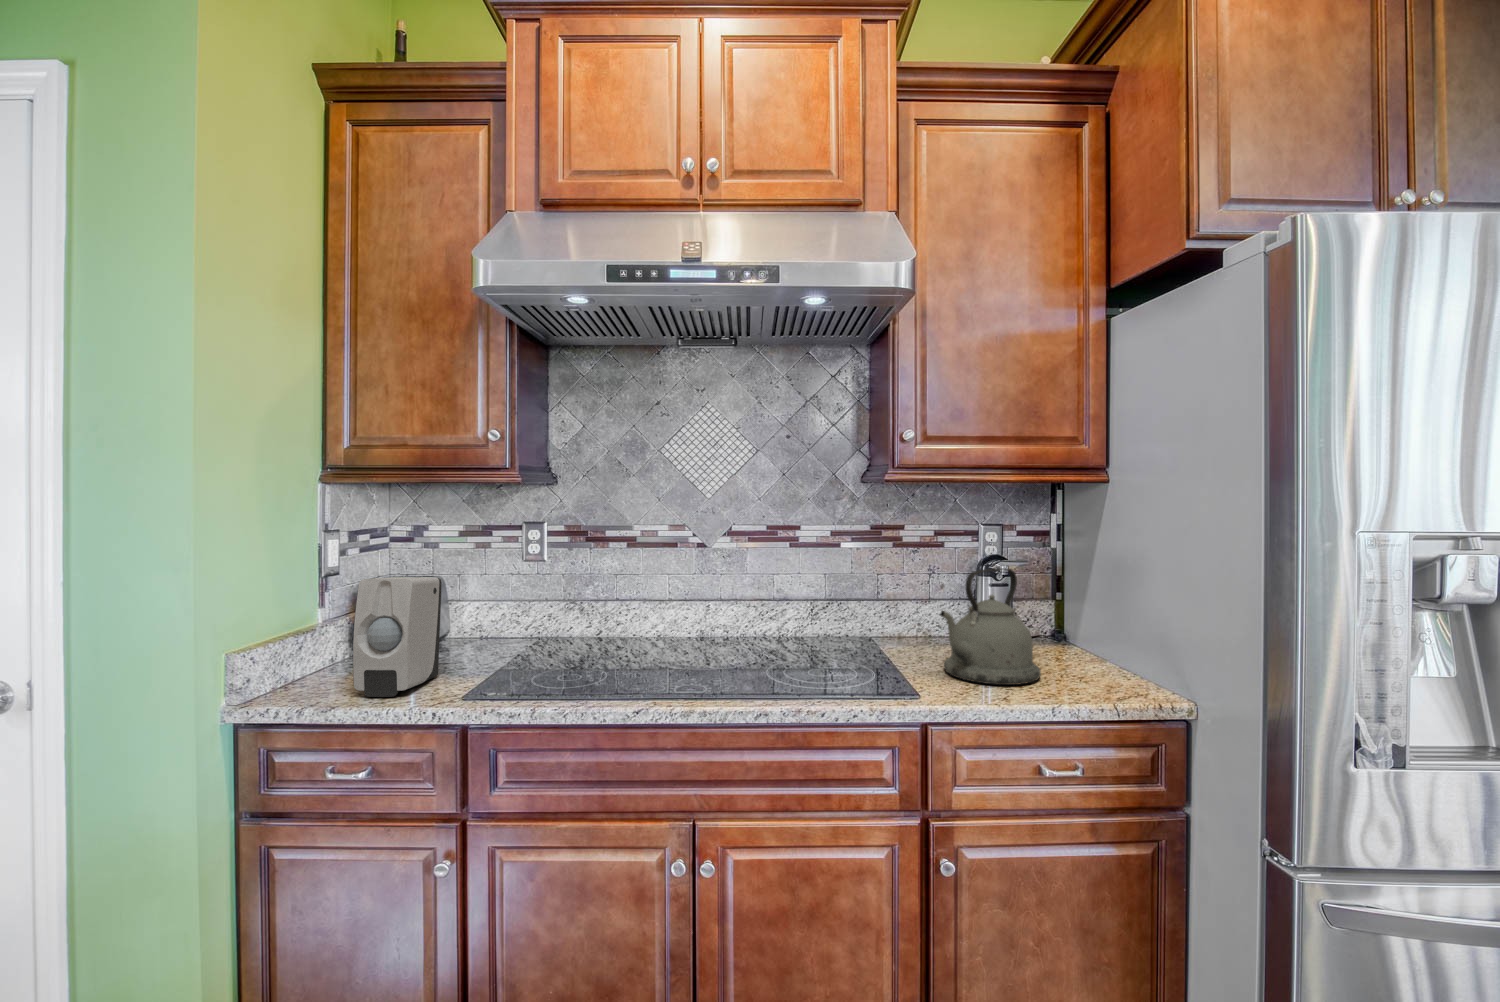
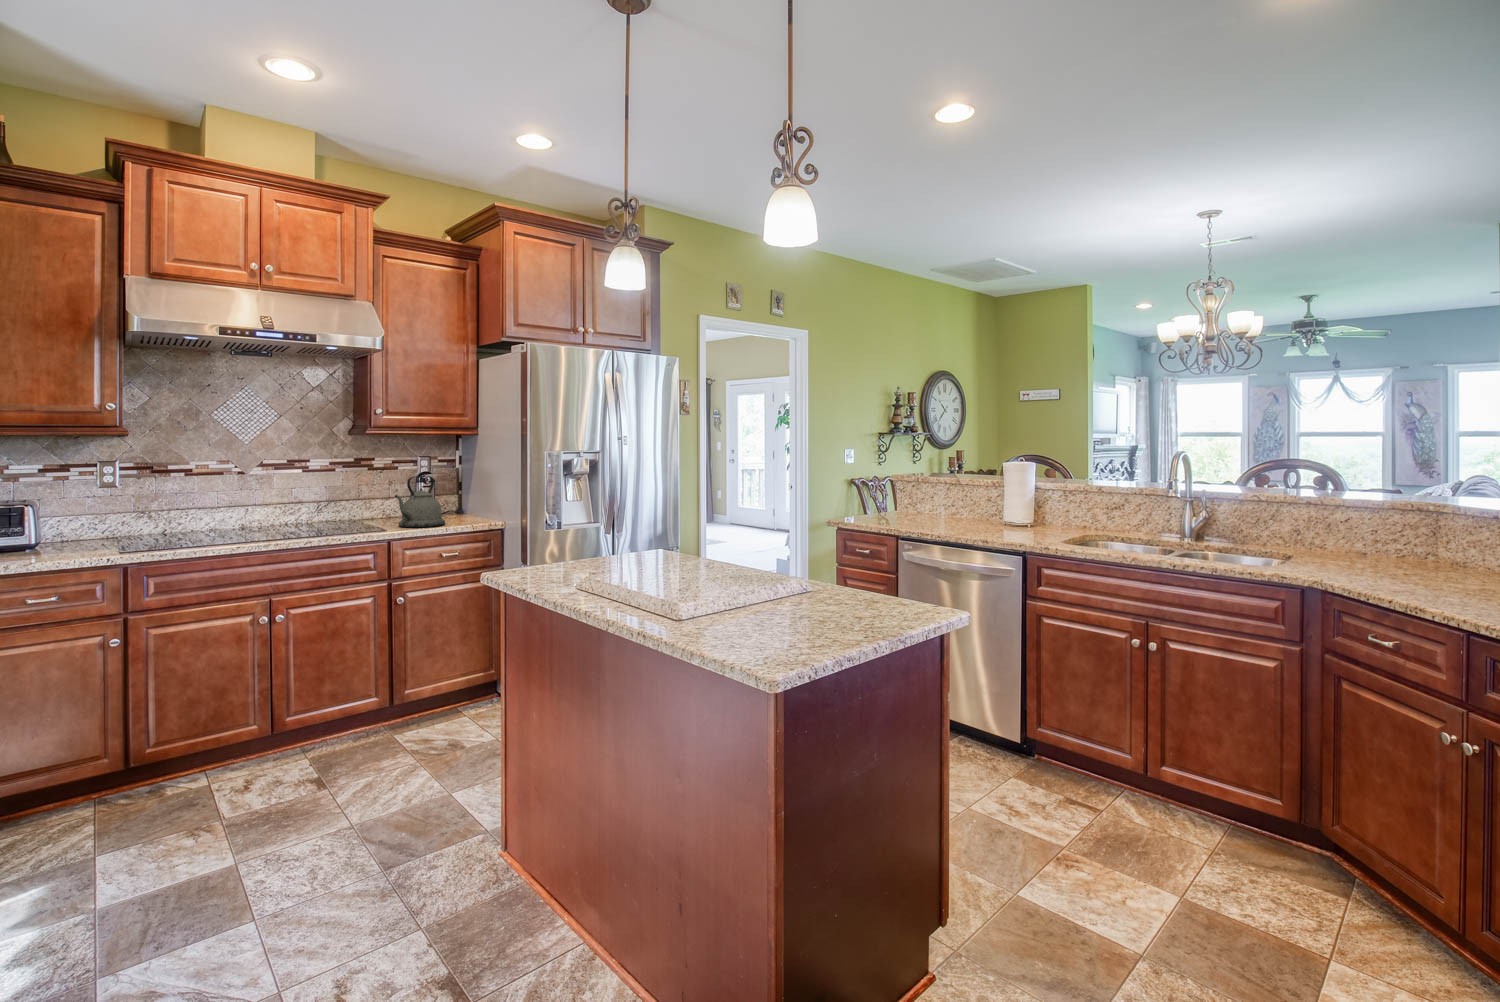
soap dispenser: present [353,577,442,697] -> none [33,489,78,557]

